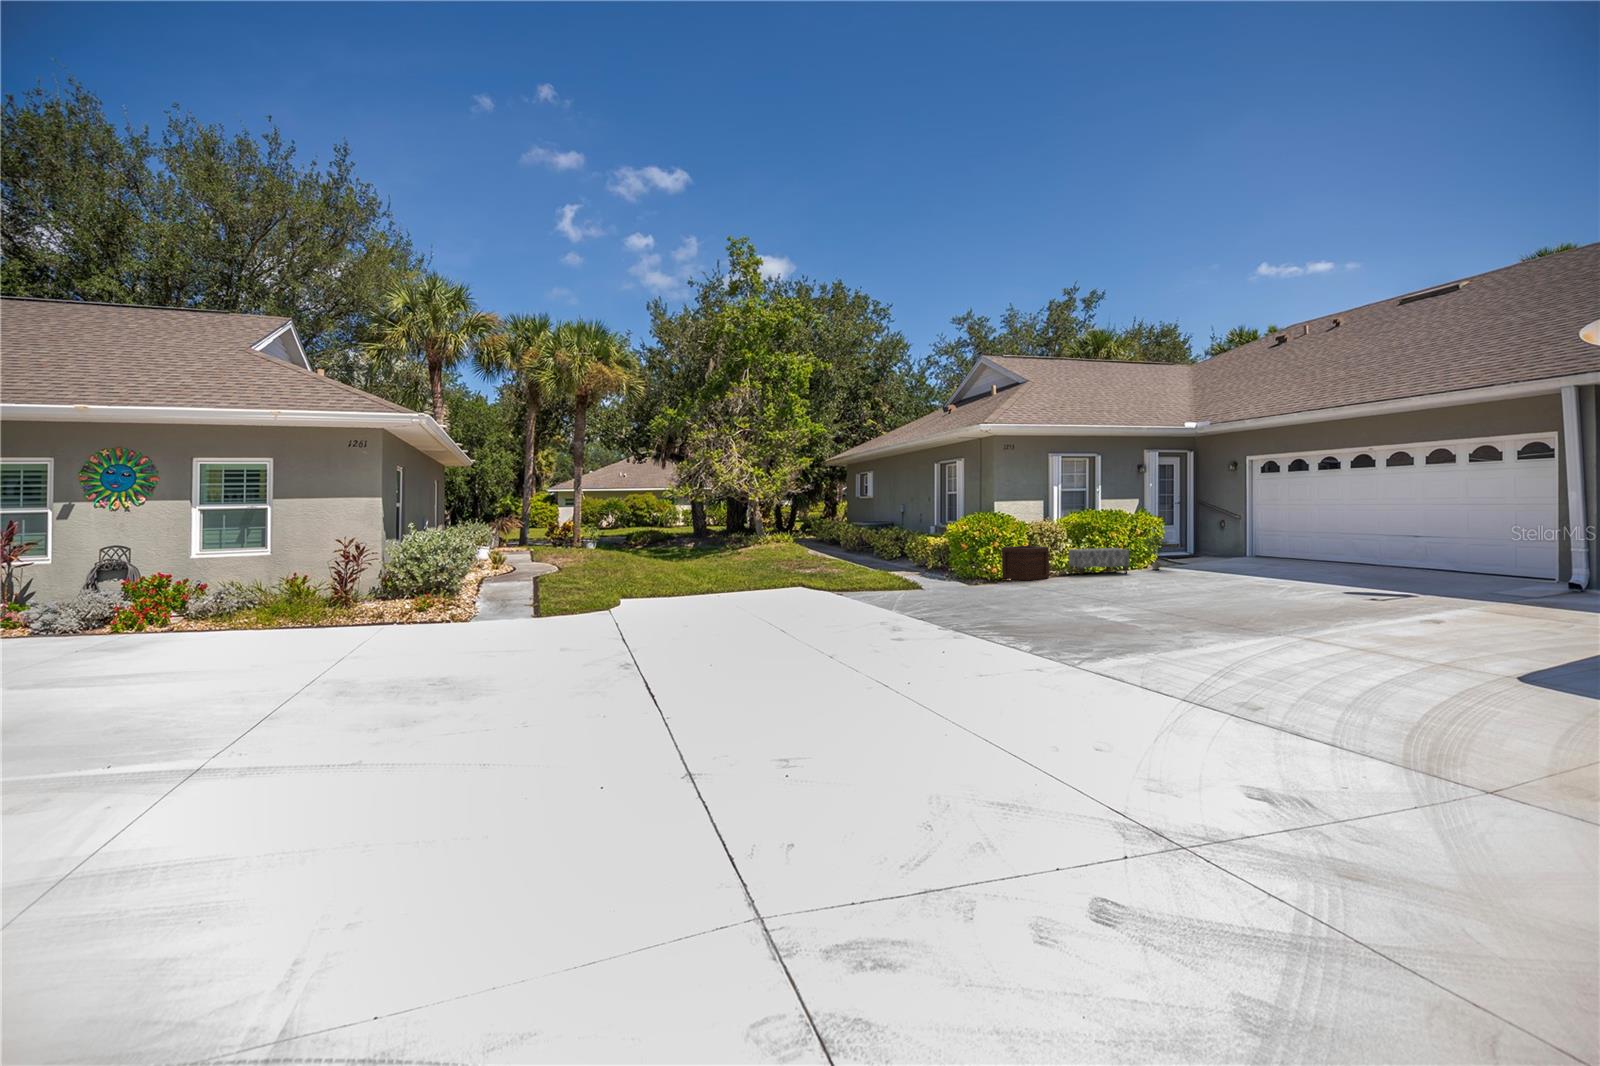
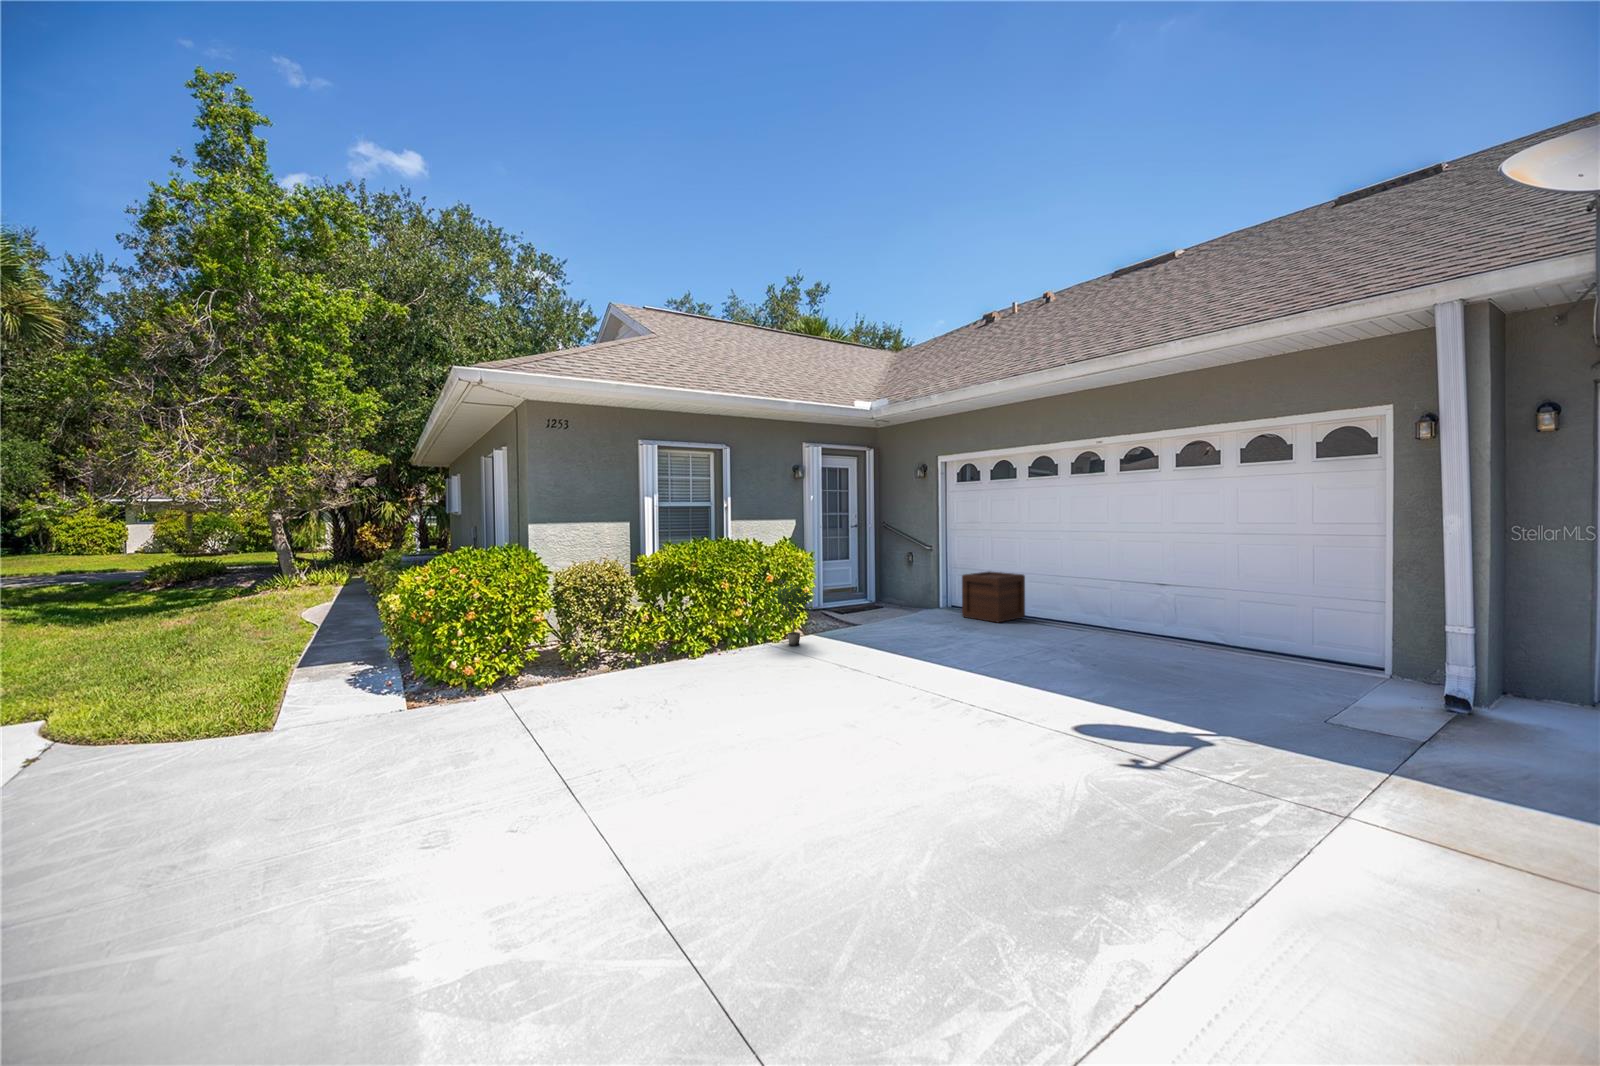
wooden crate: present [1002,546,1049,581] -> present [962,571,1025,623]
bench: present [1069,548,1129,575] -> none [633,610,737,672]

